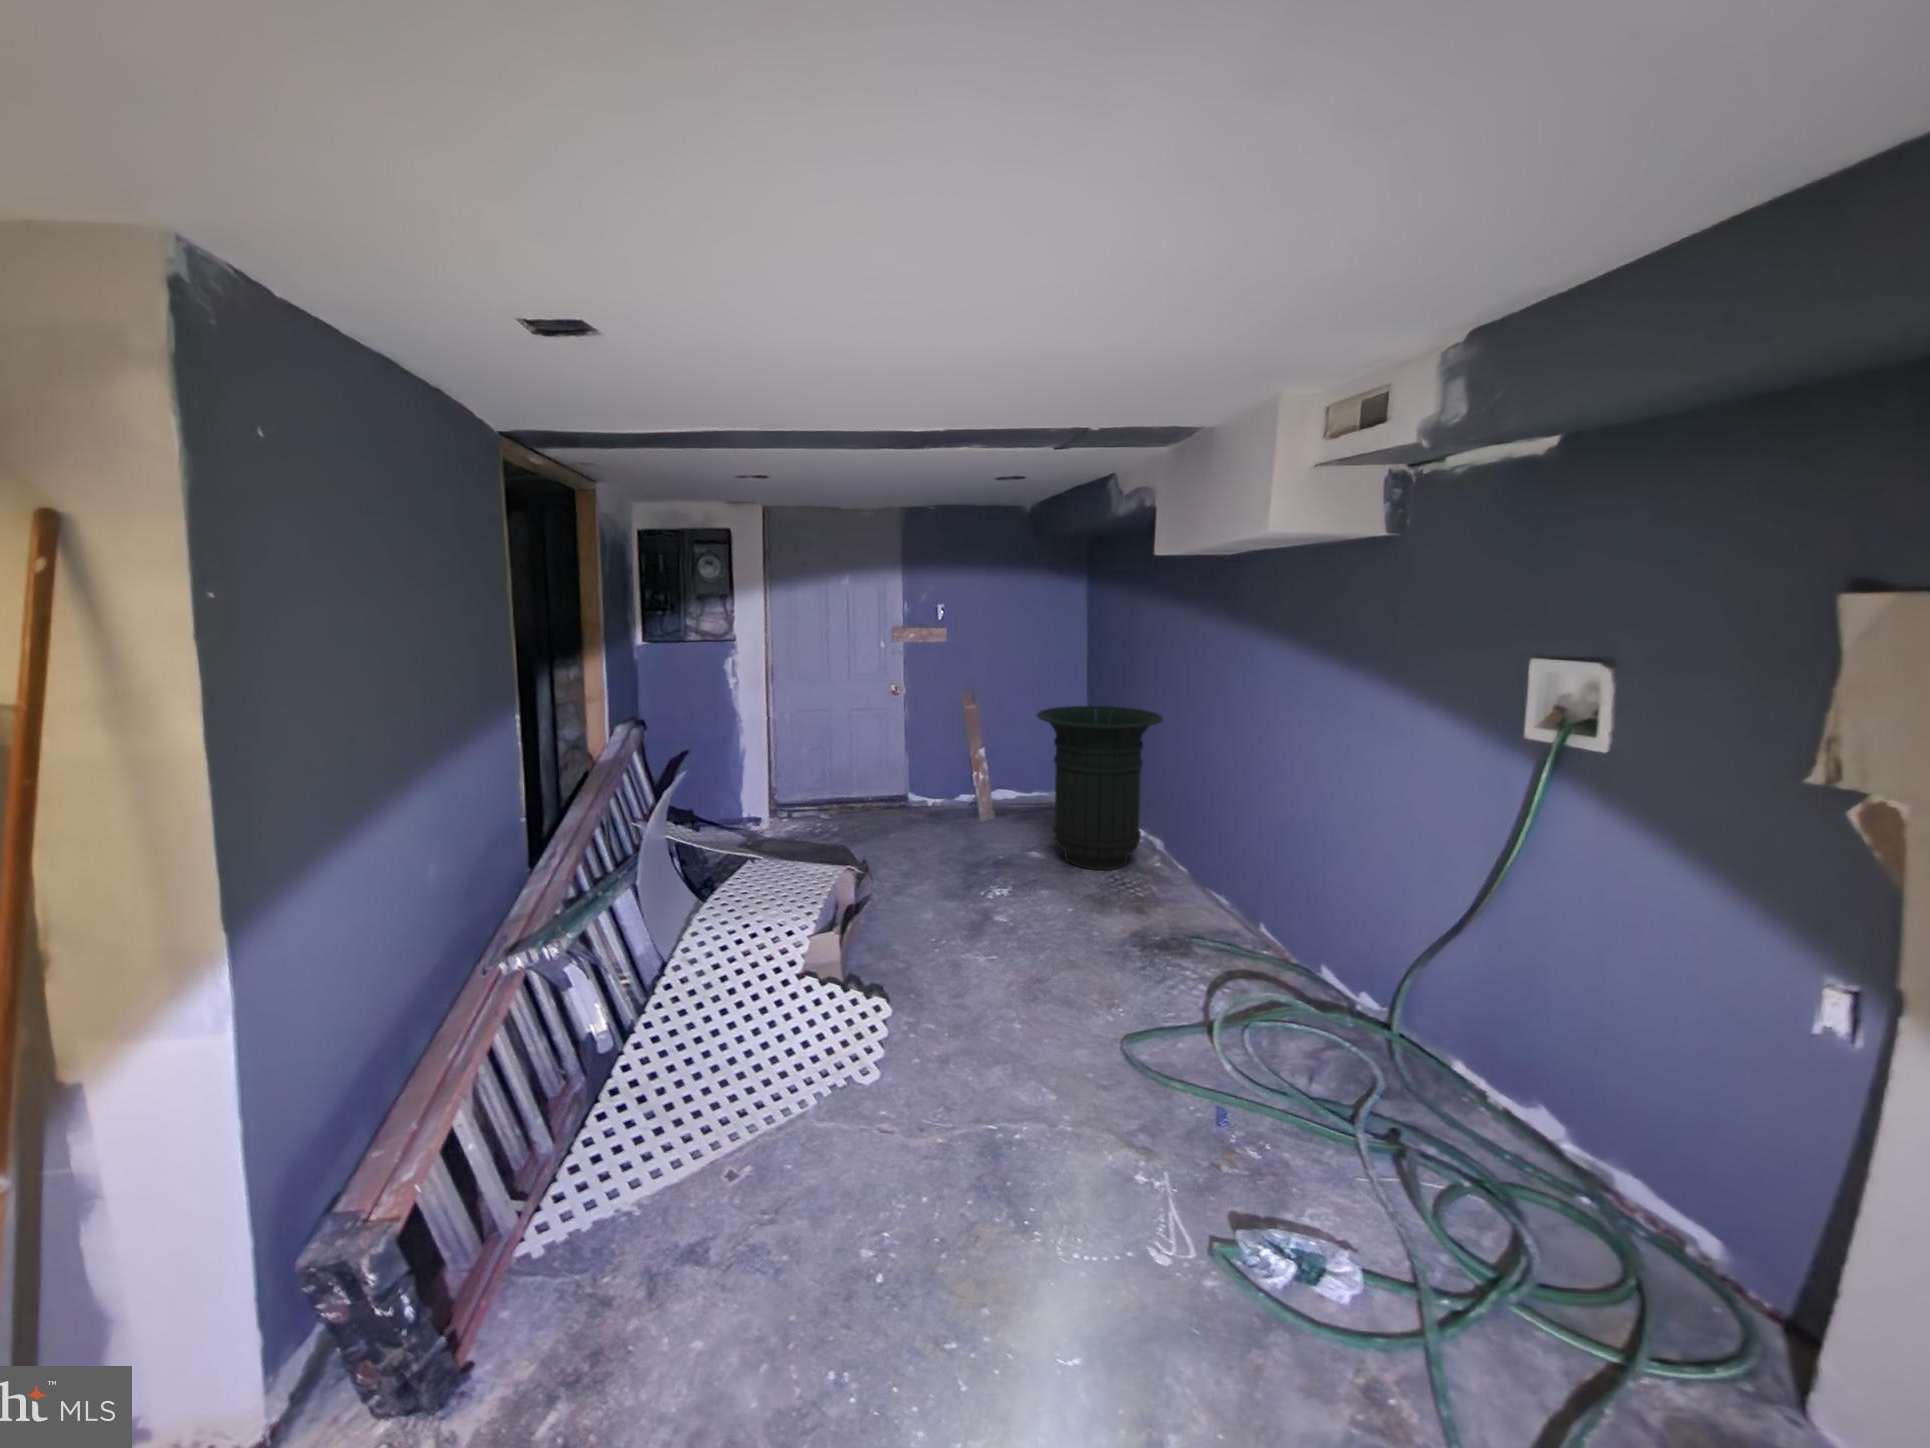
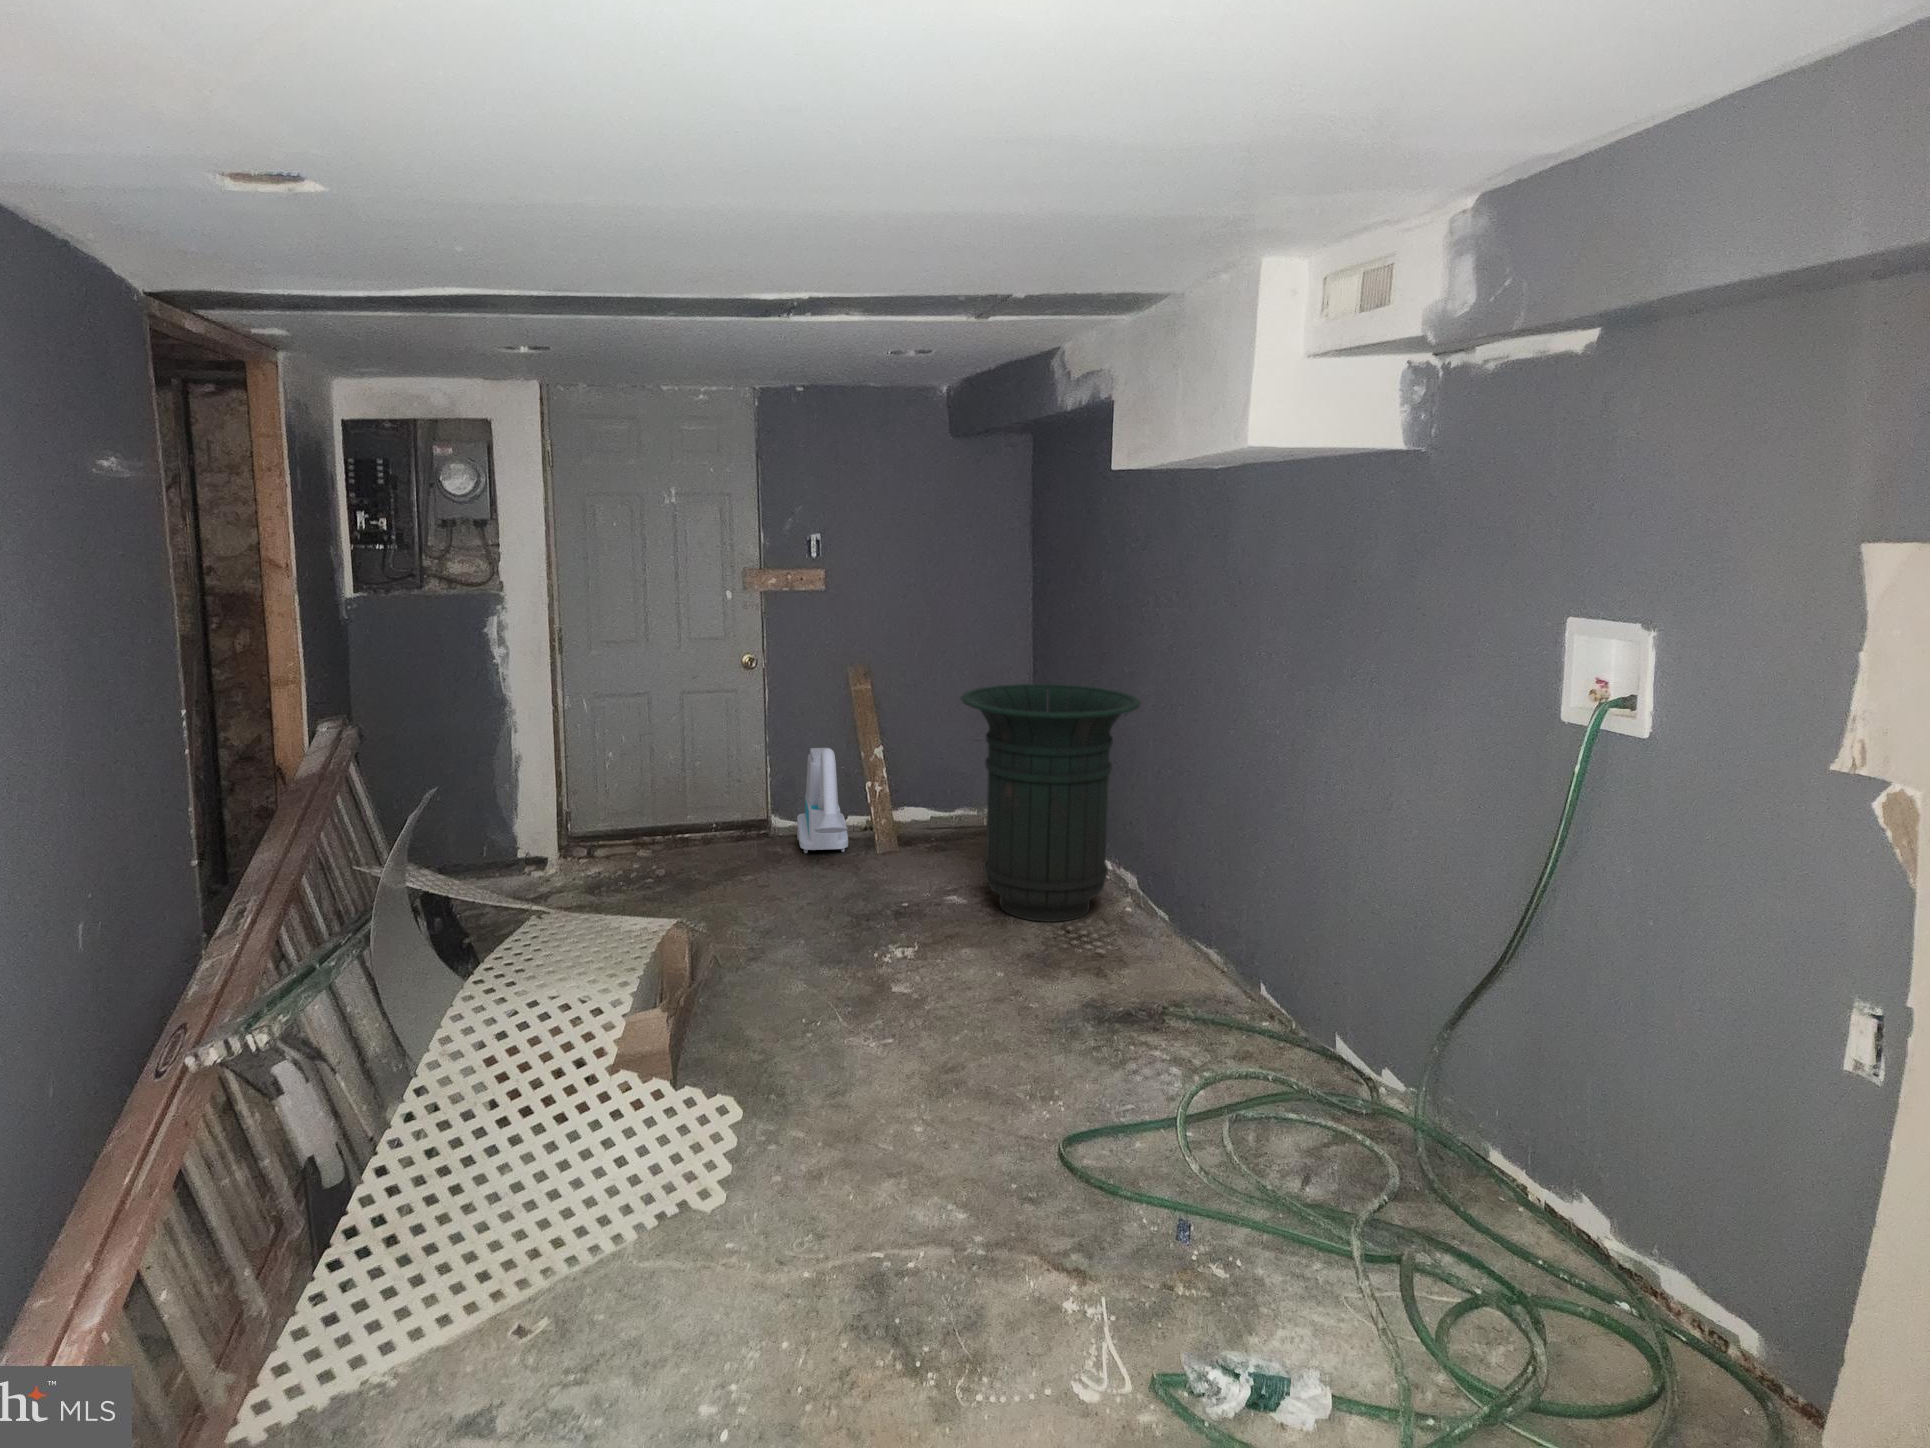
vacuum cleaner: none [925,749,959,819] -> present [797,748,848,853]

